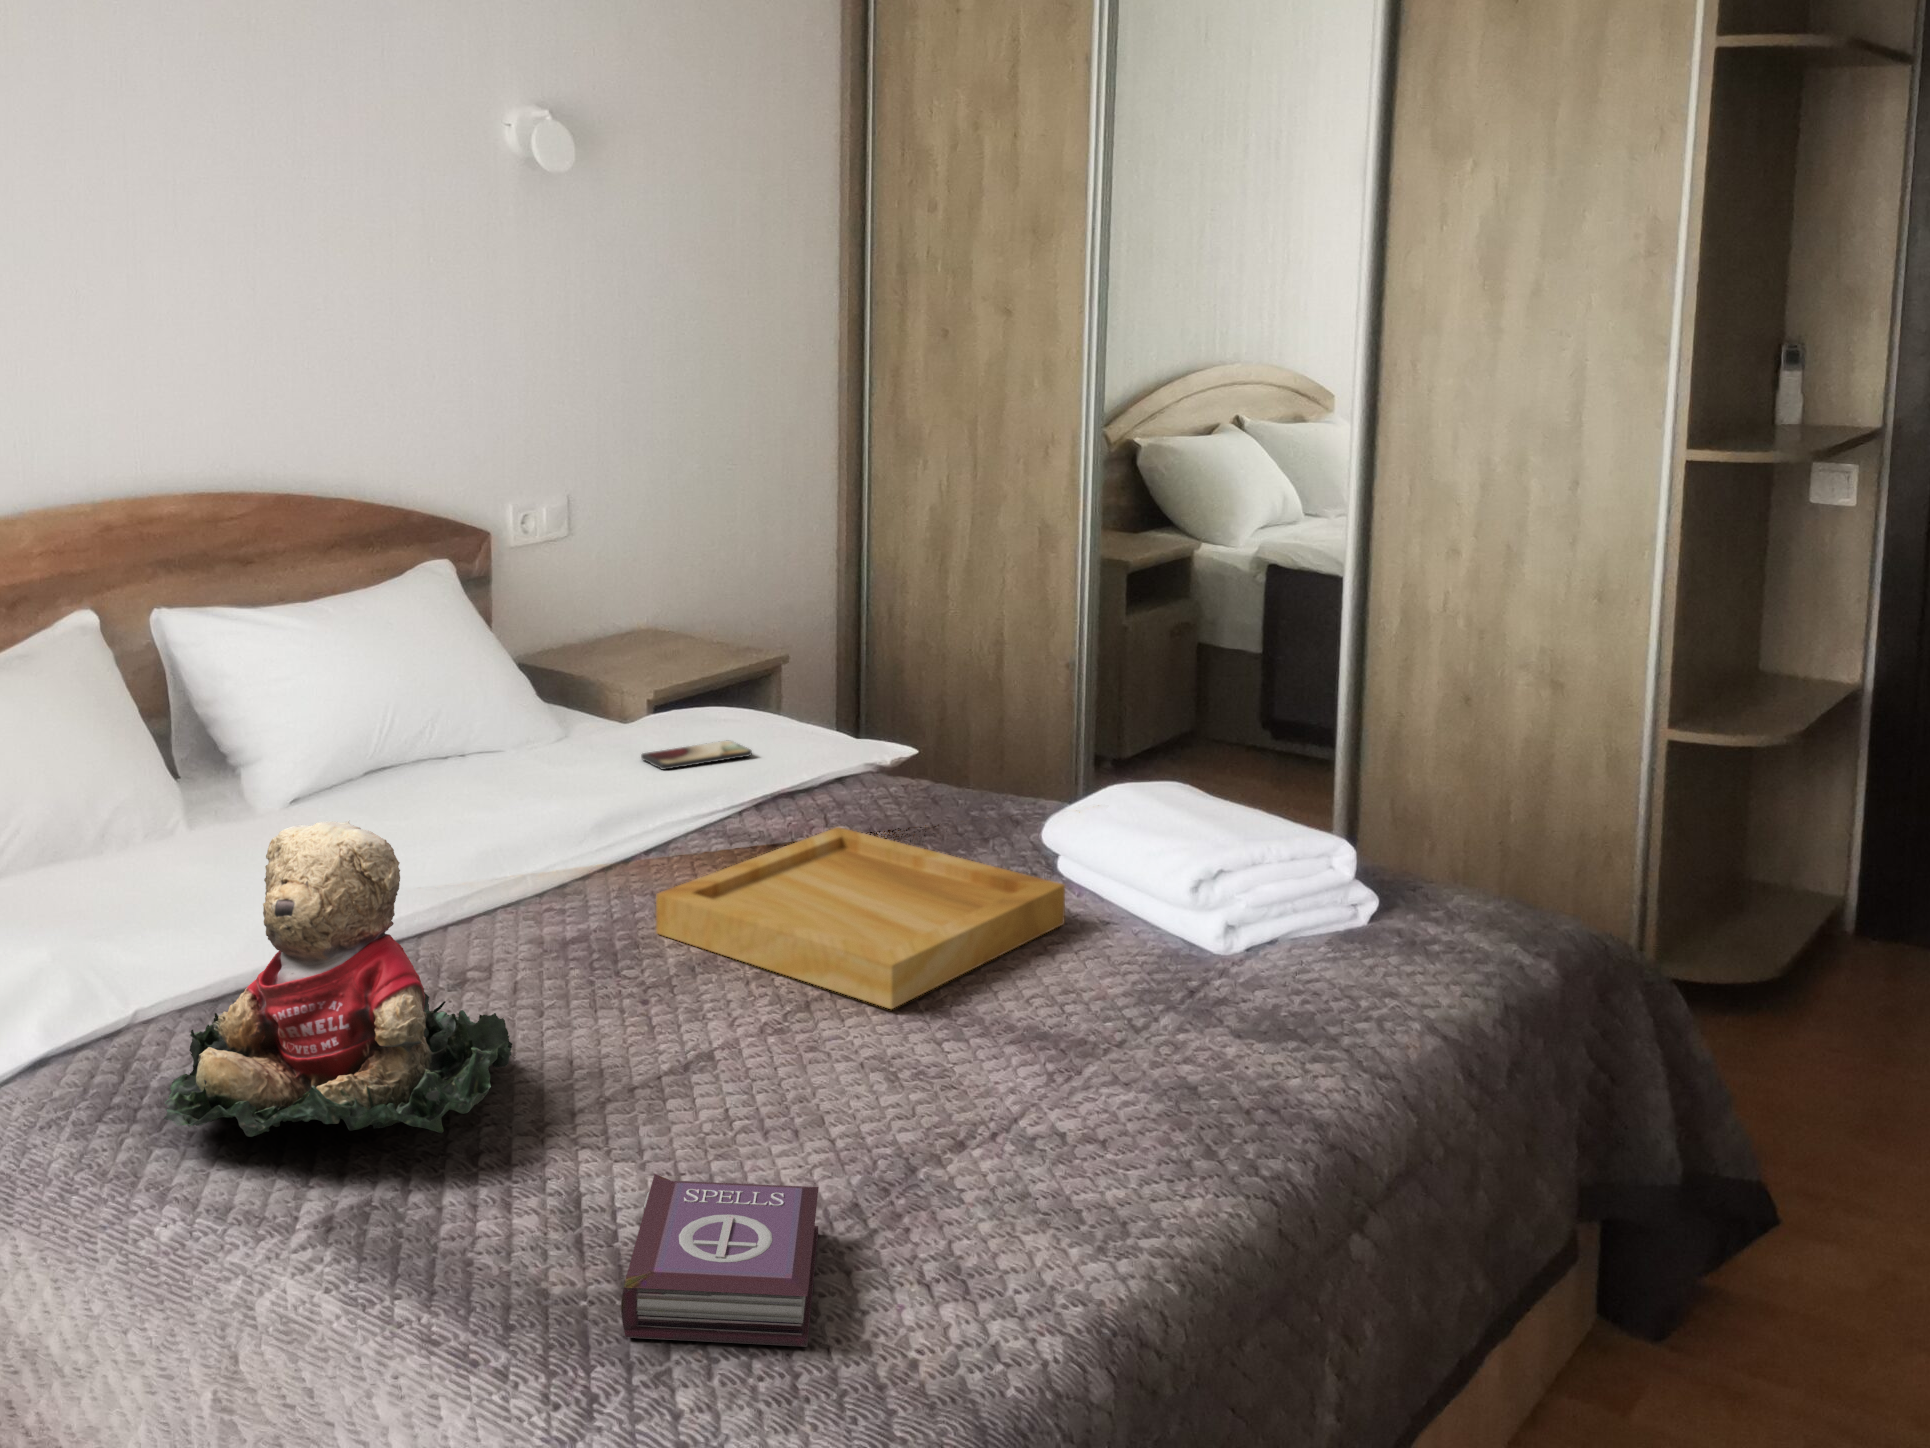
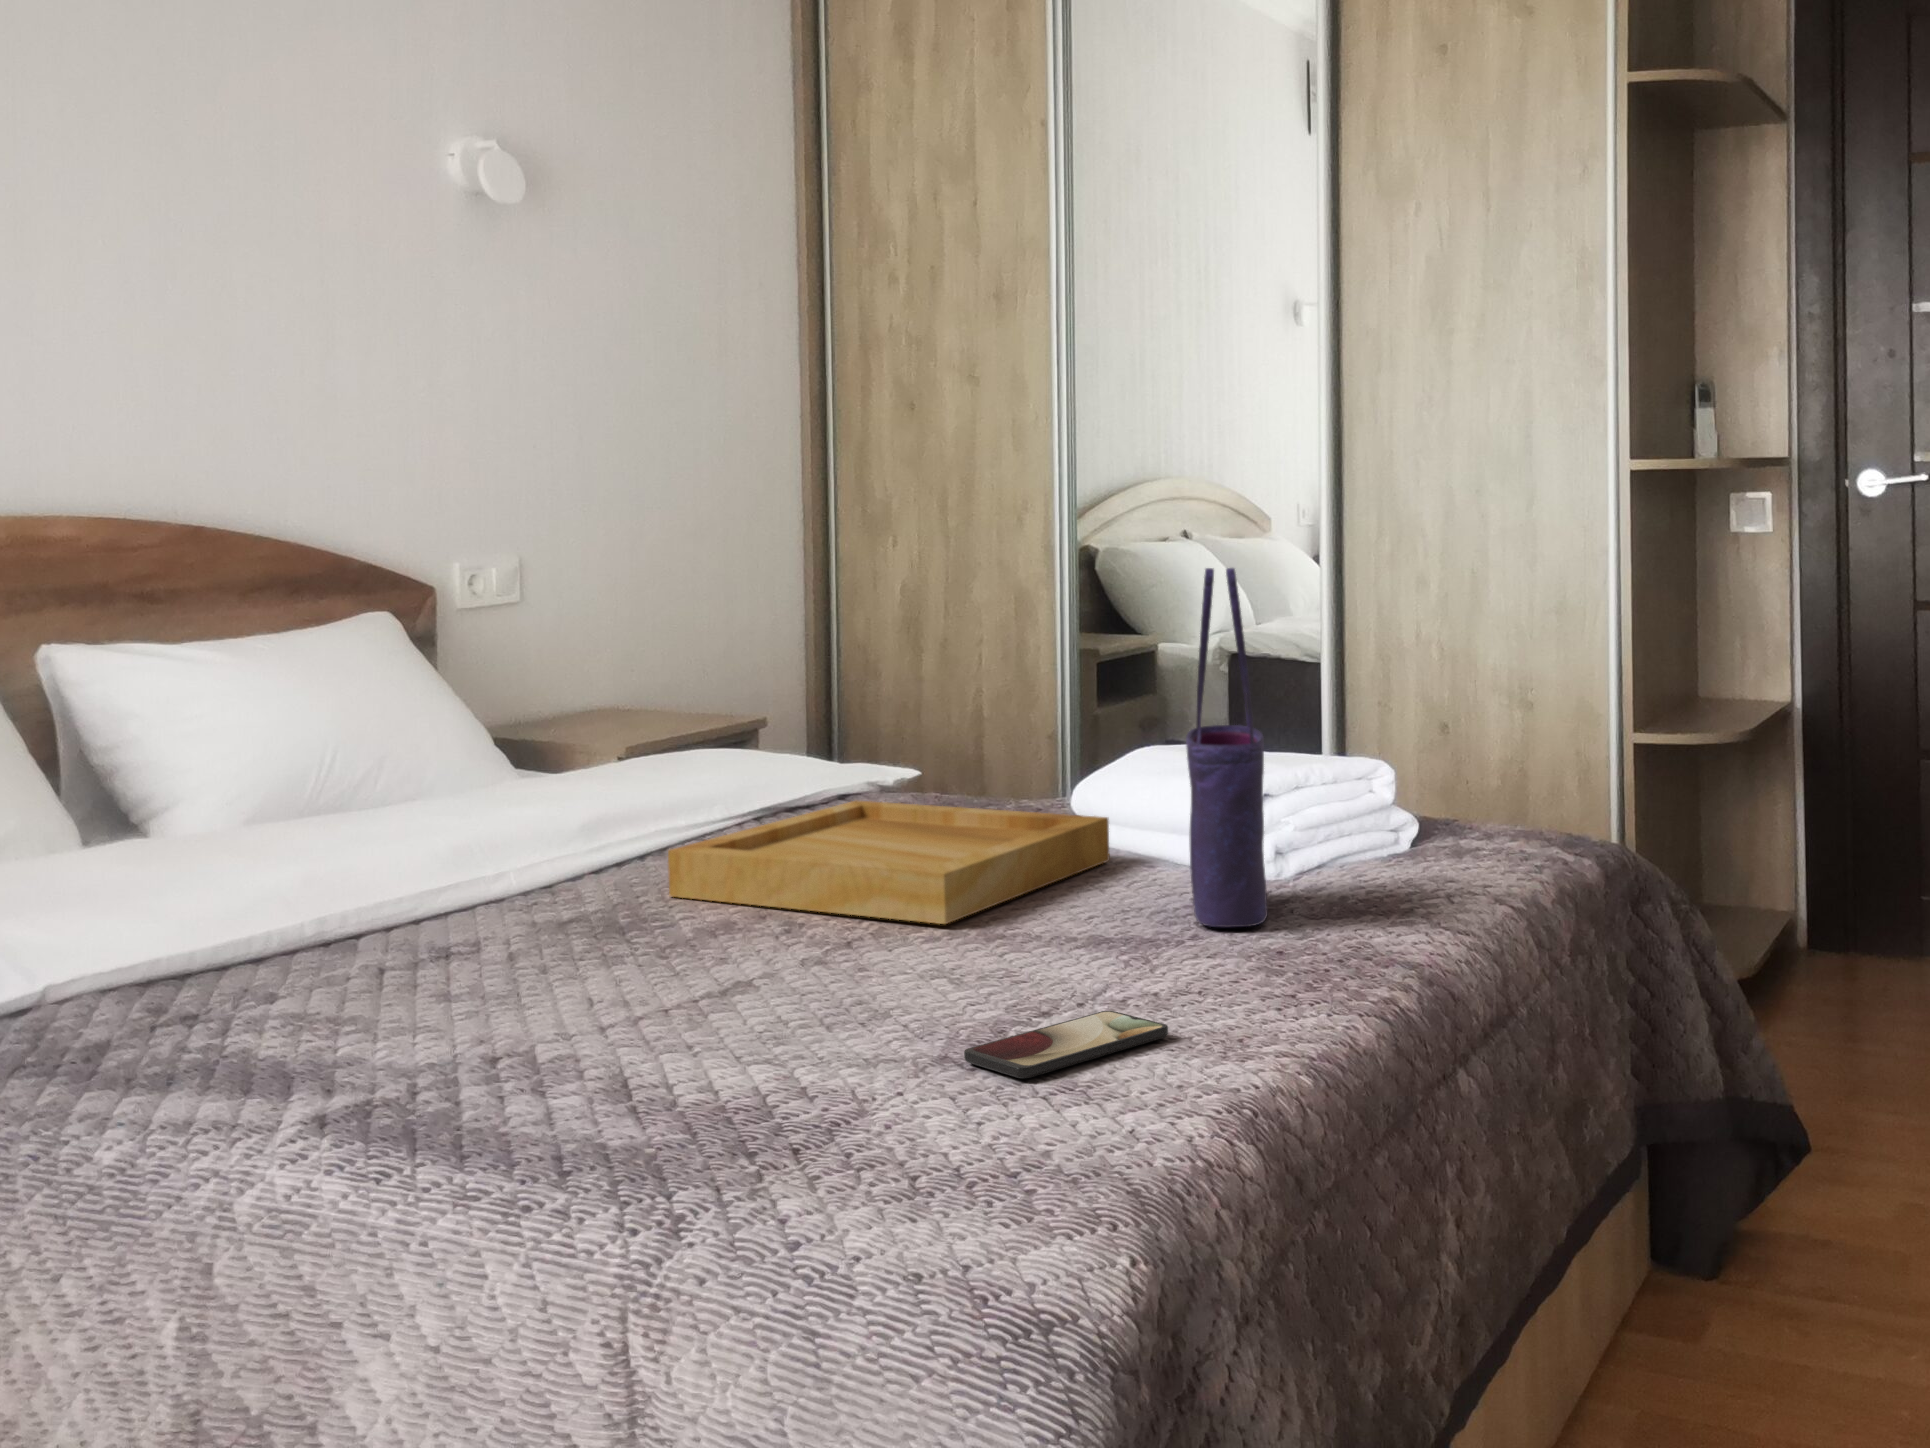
tote bag: none [1124,703,1201,1047] -> present [1186,568,1267,927]
smartphone: present [641,741,752,769] -> present [964,1011,1168,1078]
teddy bear: present [164,821,512,1137] -> none [98,706,528,1053]
book: present [621,1174,818,1347] -> none [701,1021,923,1170]

